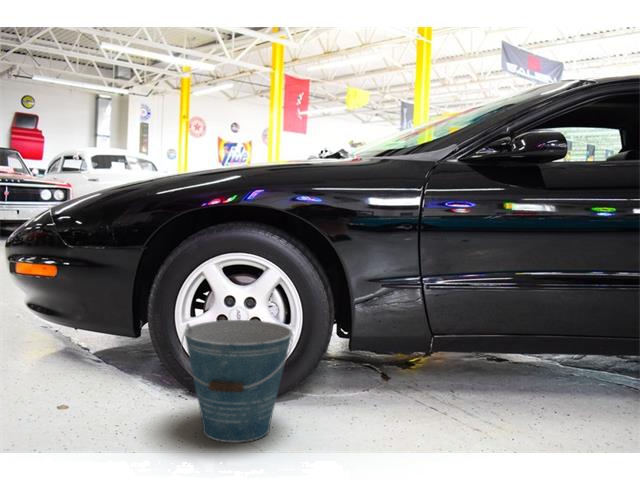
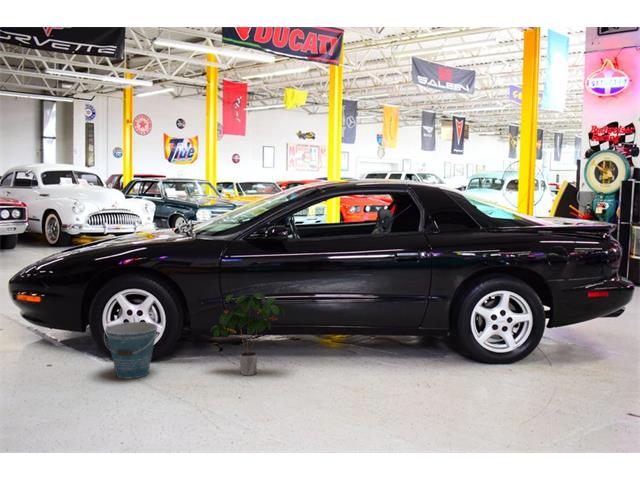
potted plant: none [400,266,572,445] -> present [210,293,285,375]

